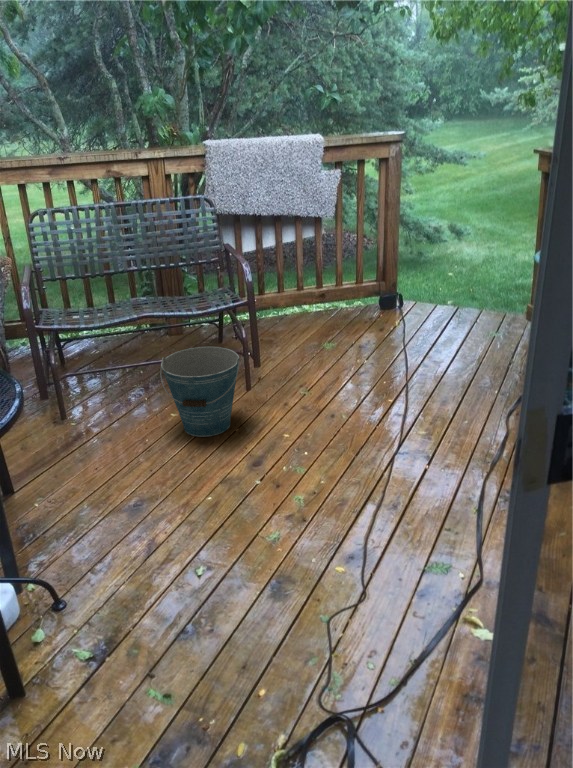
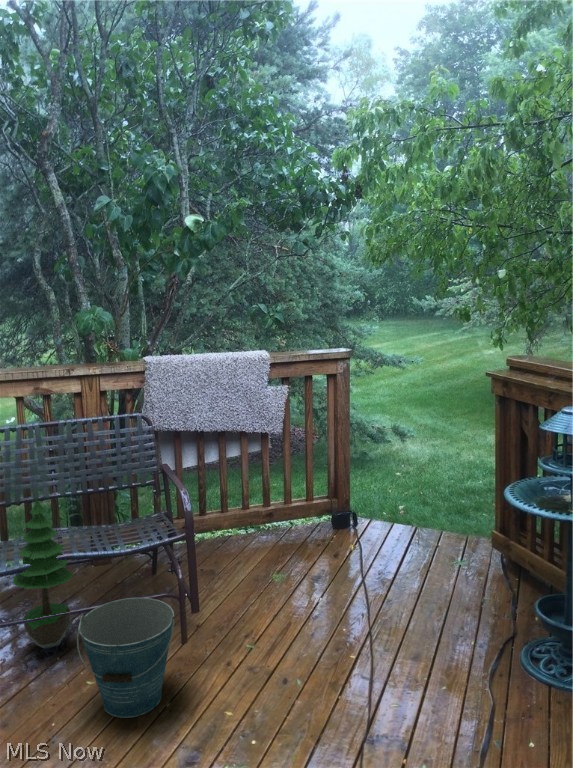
potted tree: none [103,264,154,392] -> present [13,499,73,648]

